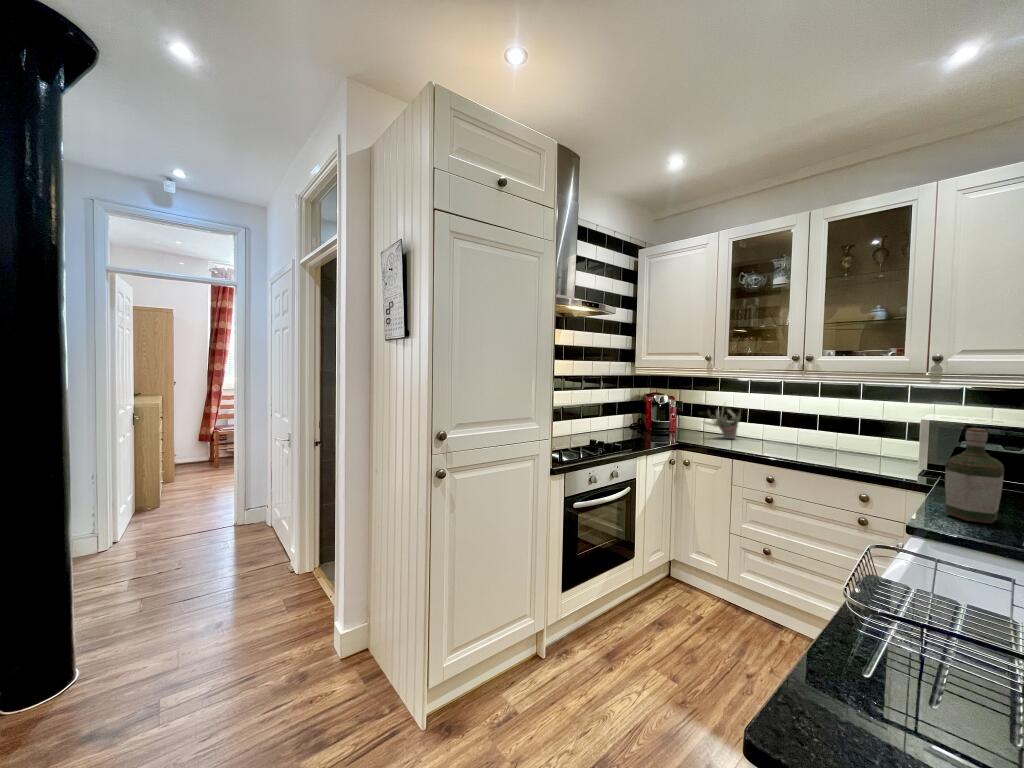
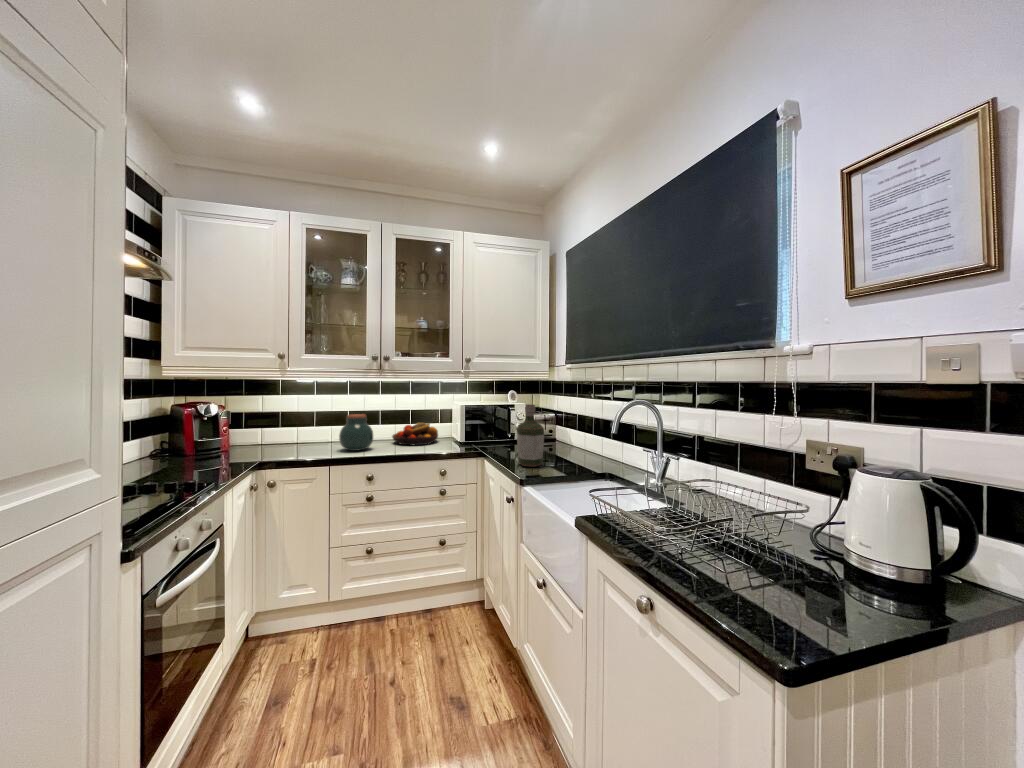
succulent plant: present [703,410,741,439] -> none [269,406,313,447]
jar: none [755,415,793,452] -> present [339,414,373,451]
fruit bowl: none [824,436,893,463] -> present [392,423,438,445]

